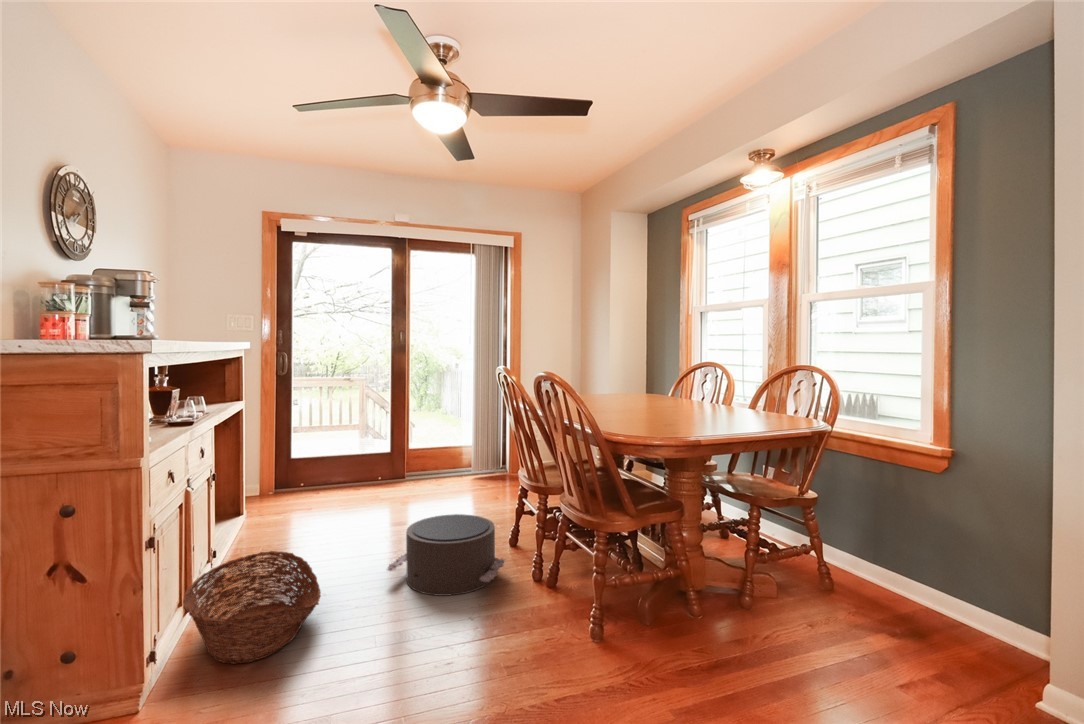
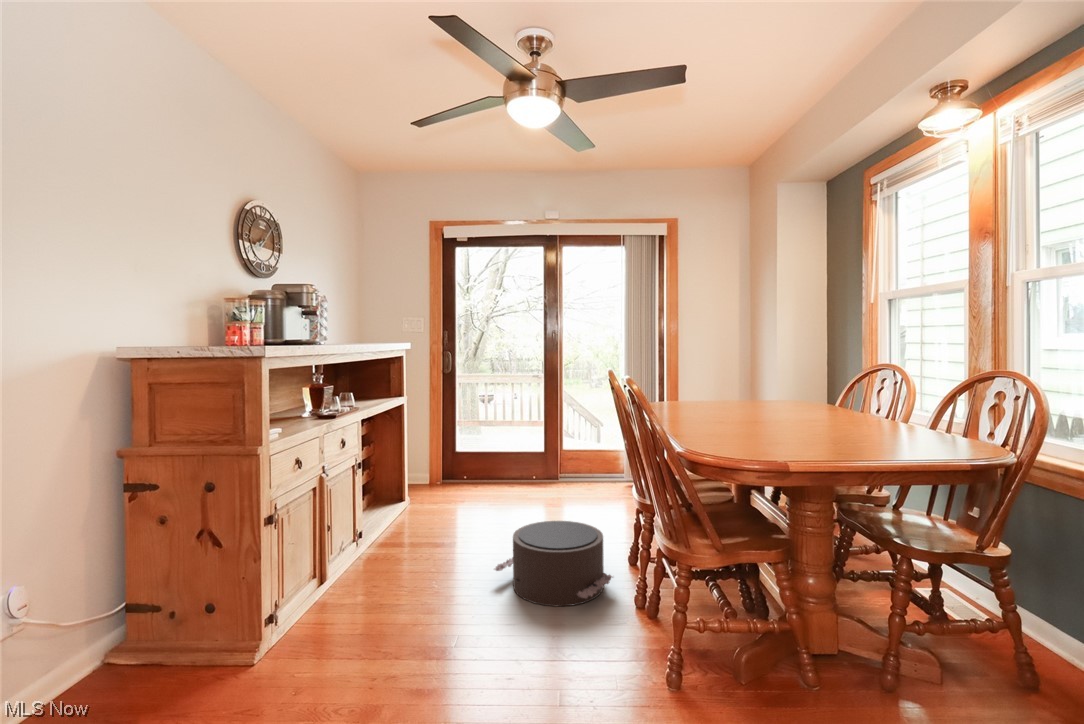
basket: present [183,551,321,664] -> none [304,537,425,638]

